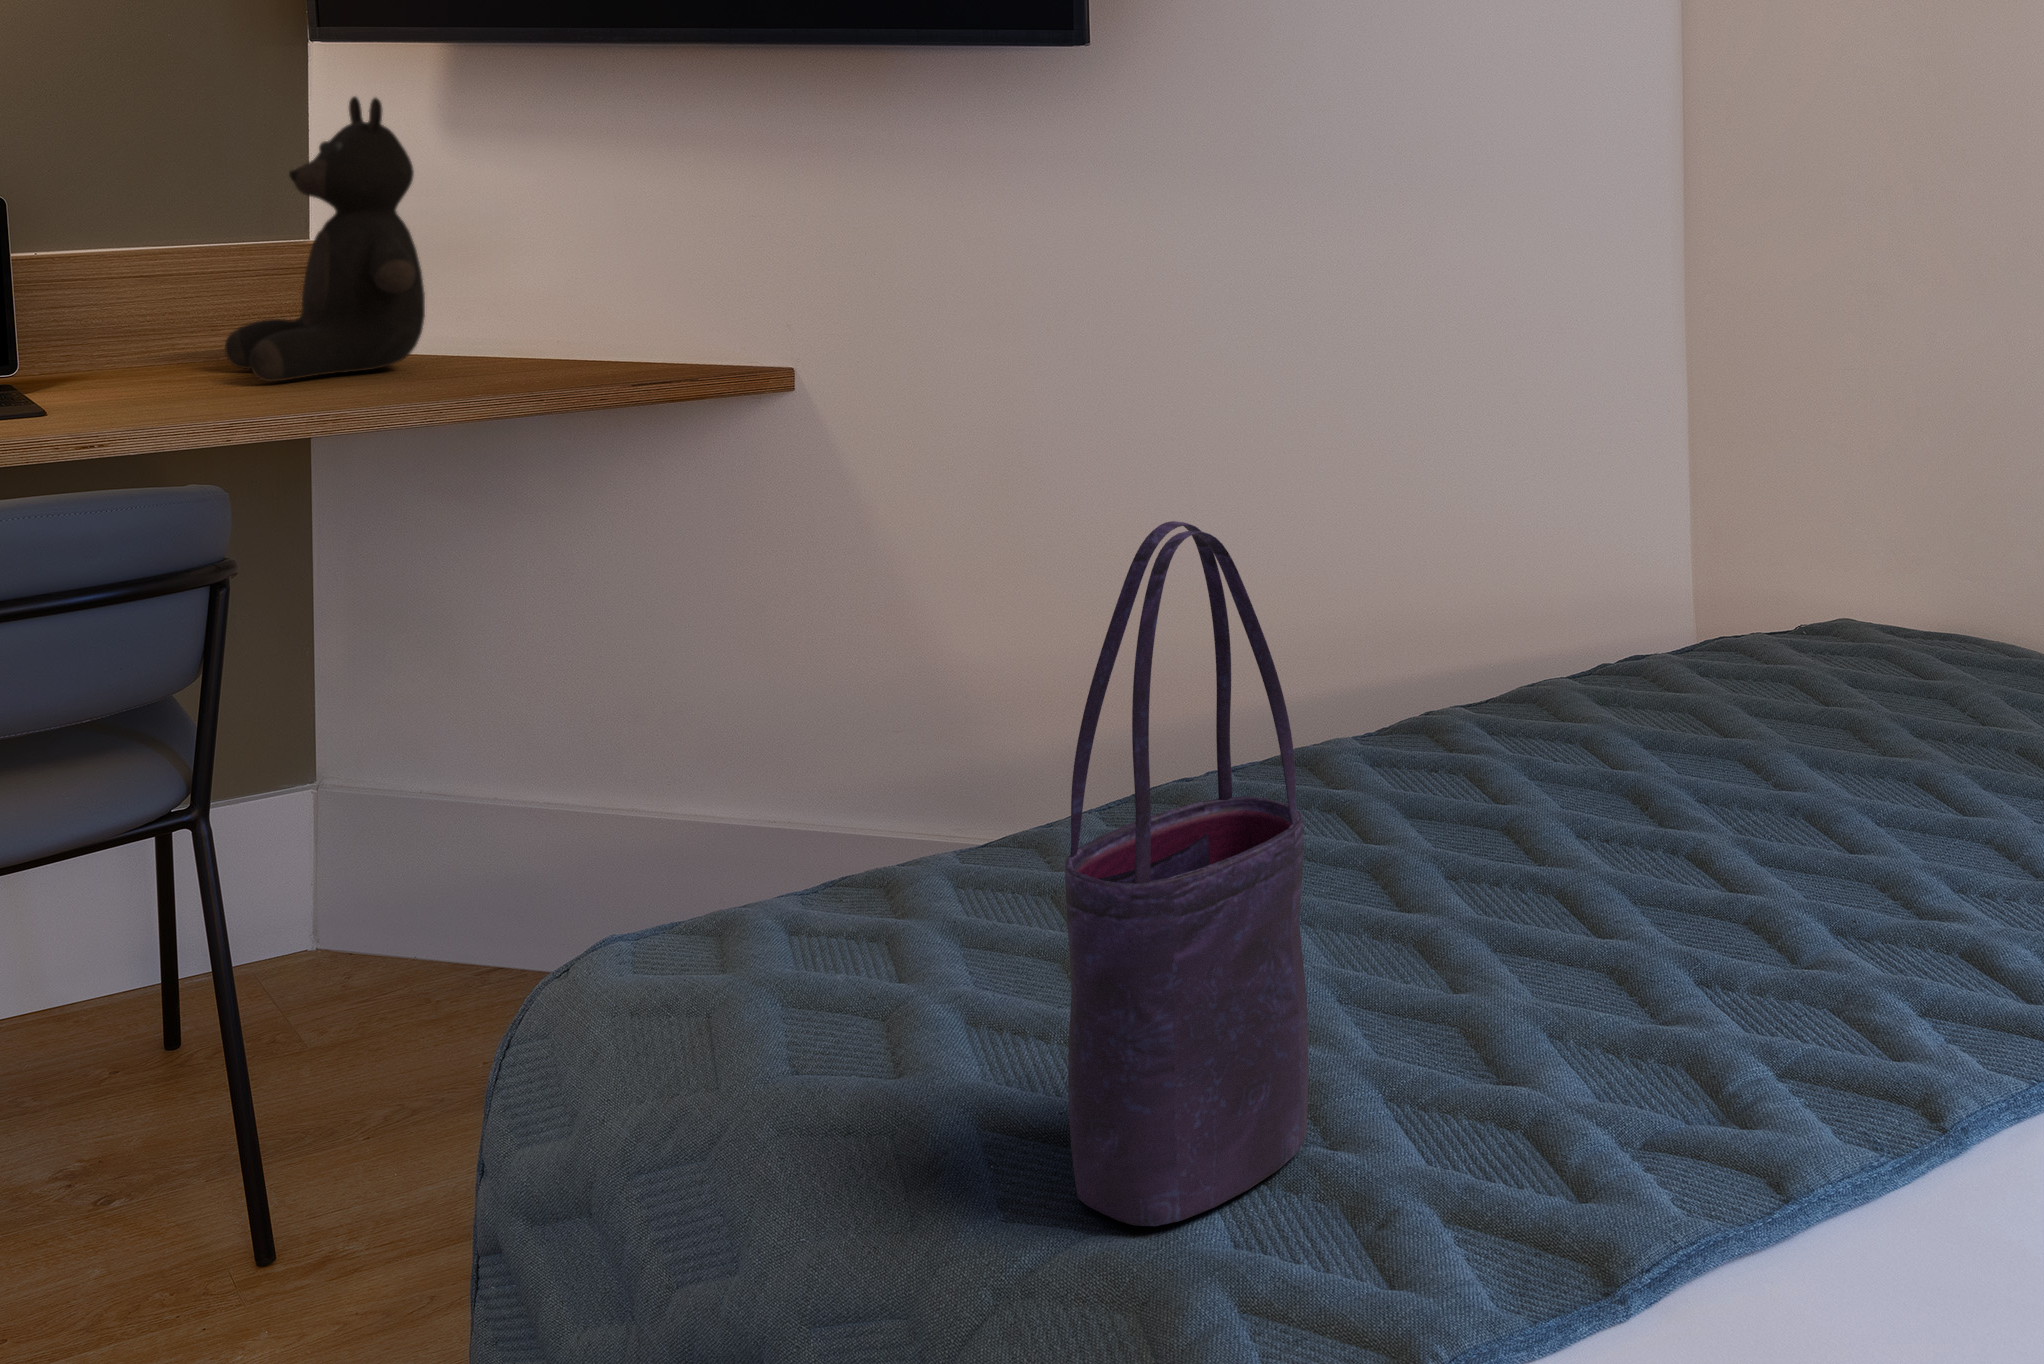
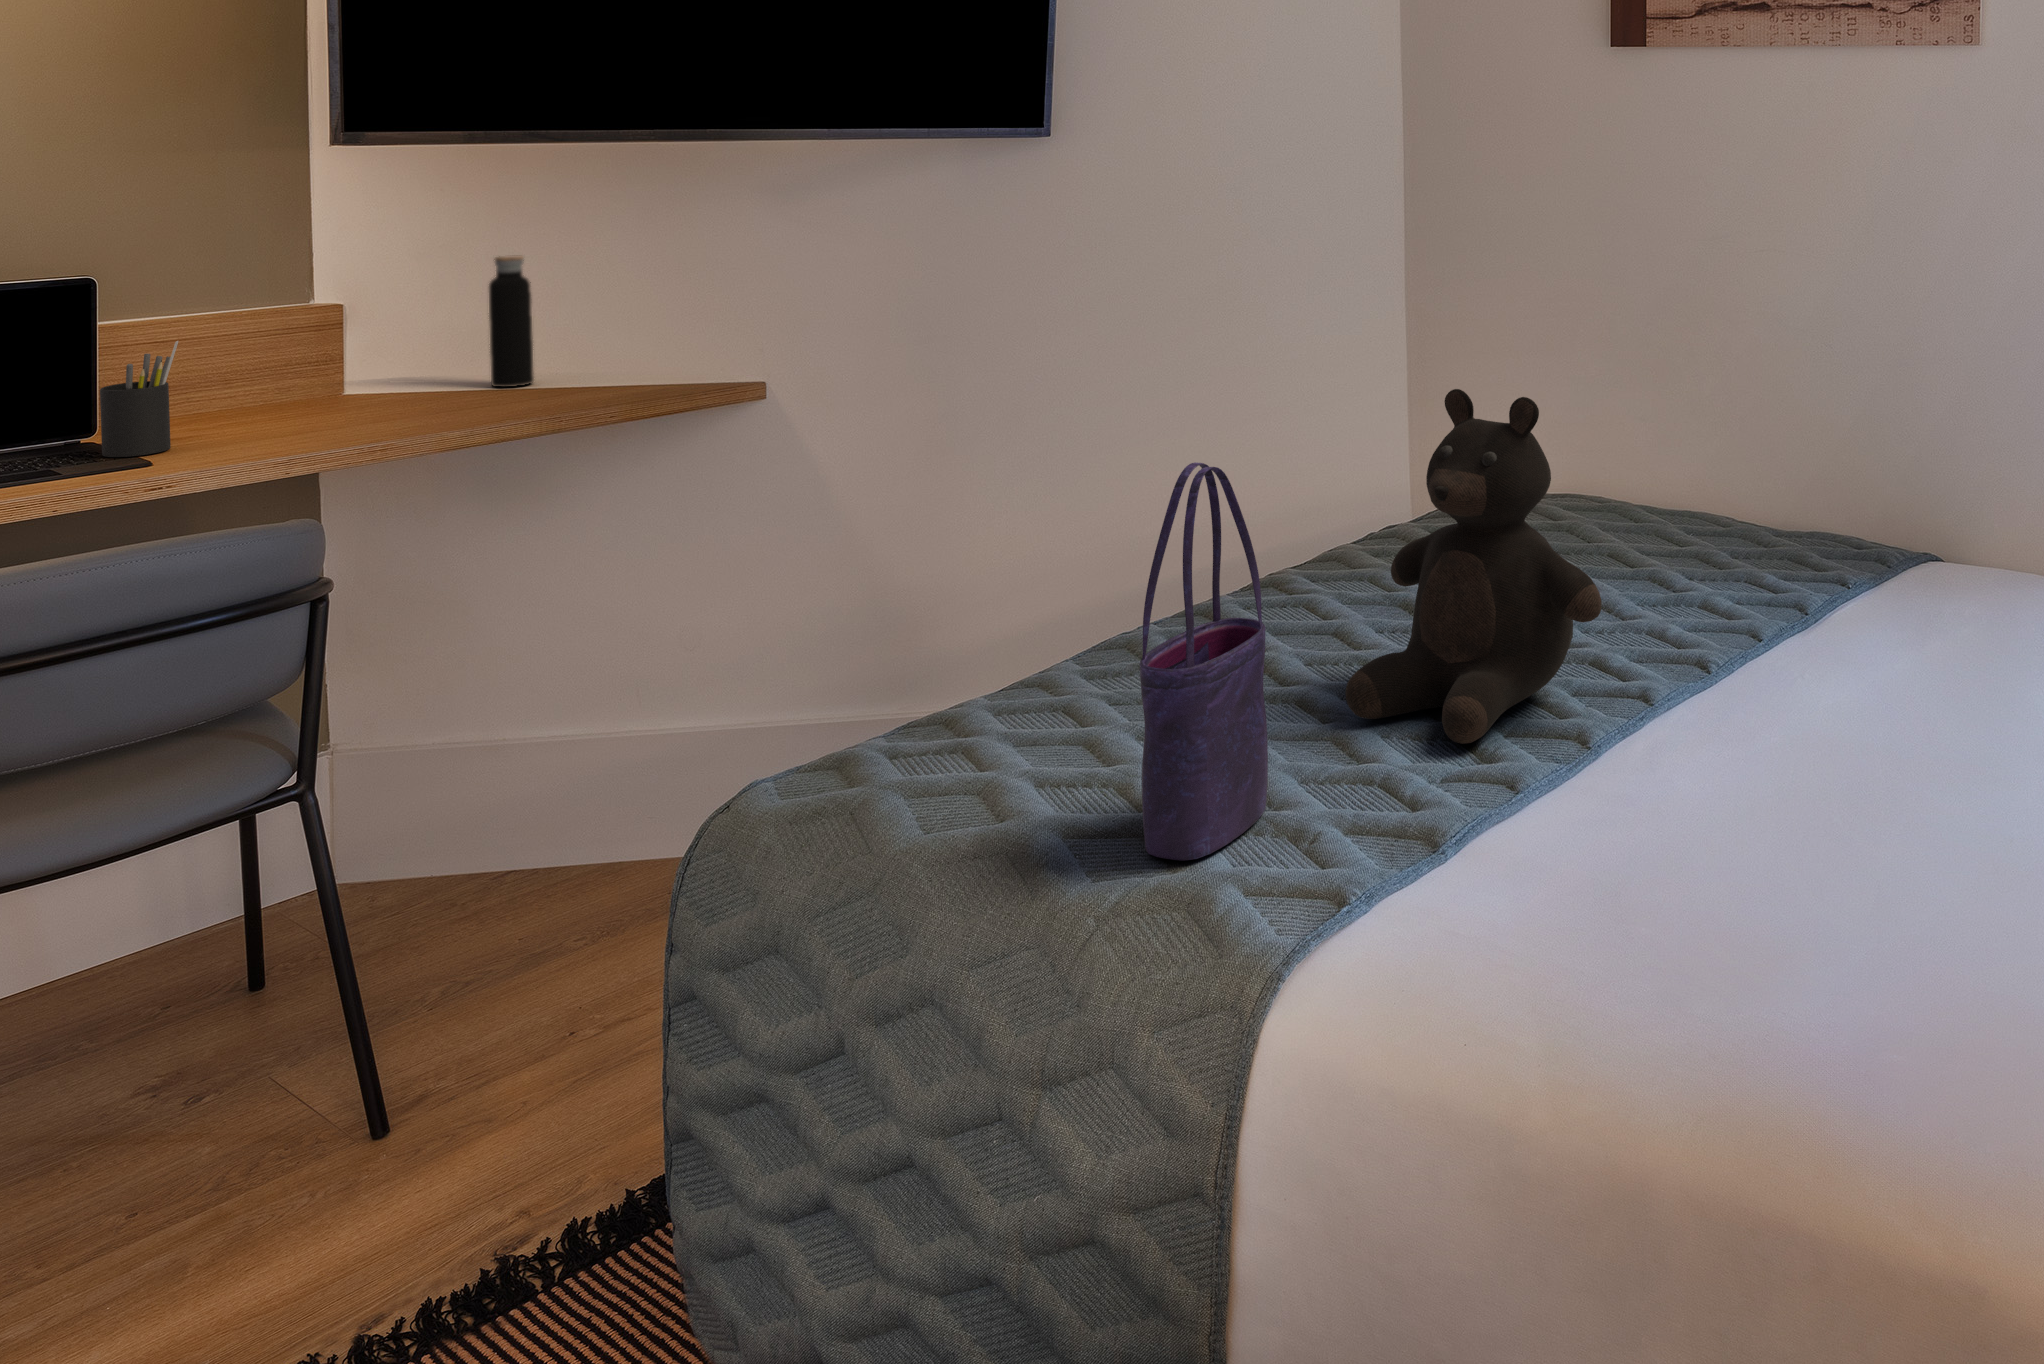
teddy bear: present [225,97,425,382] -> present [1345,389,1602,744]
water bottle: none [491,176,539,355] -> present [489,256,534,387]
pen holder: none [45,274,125,408] -> present [100,341,178,457]

